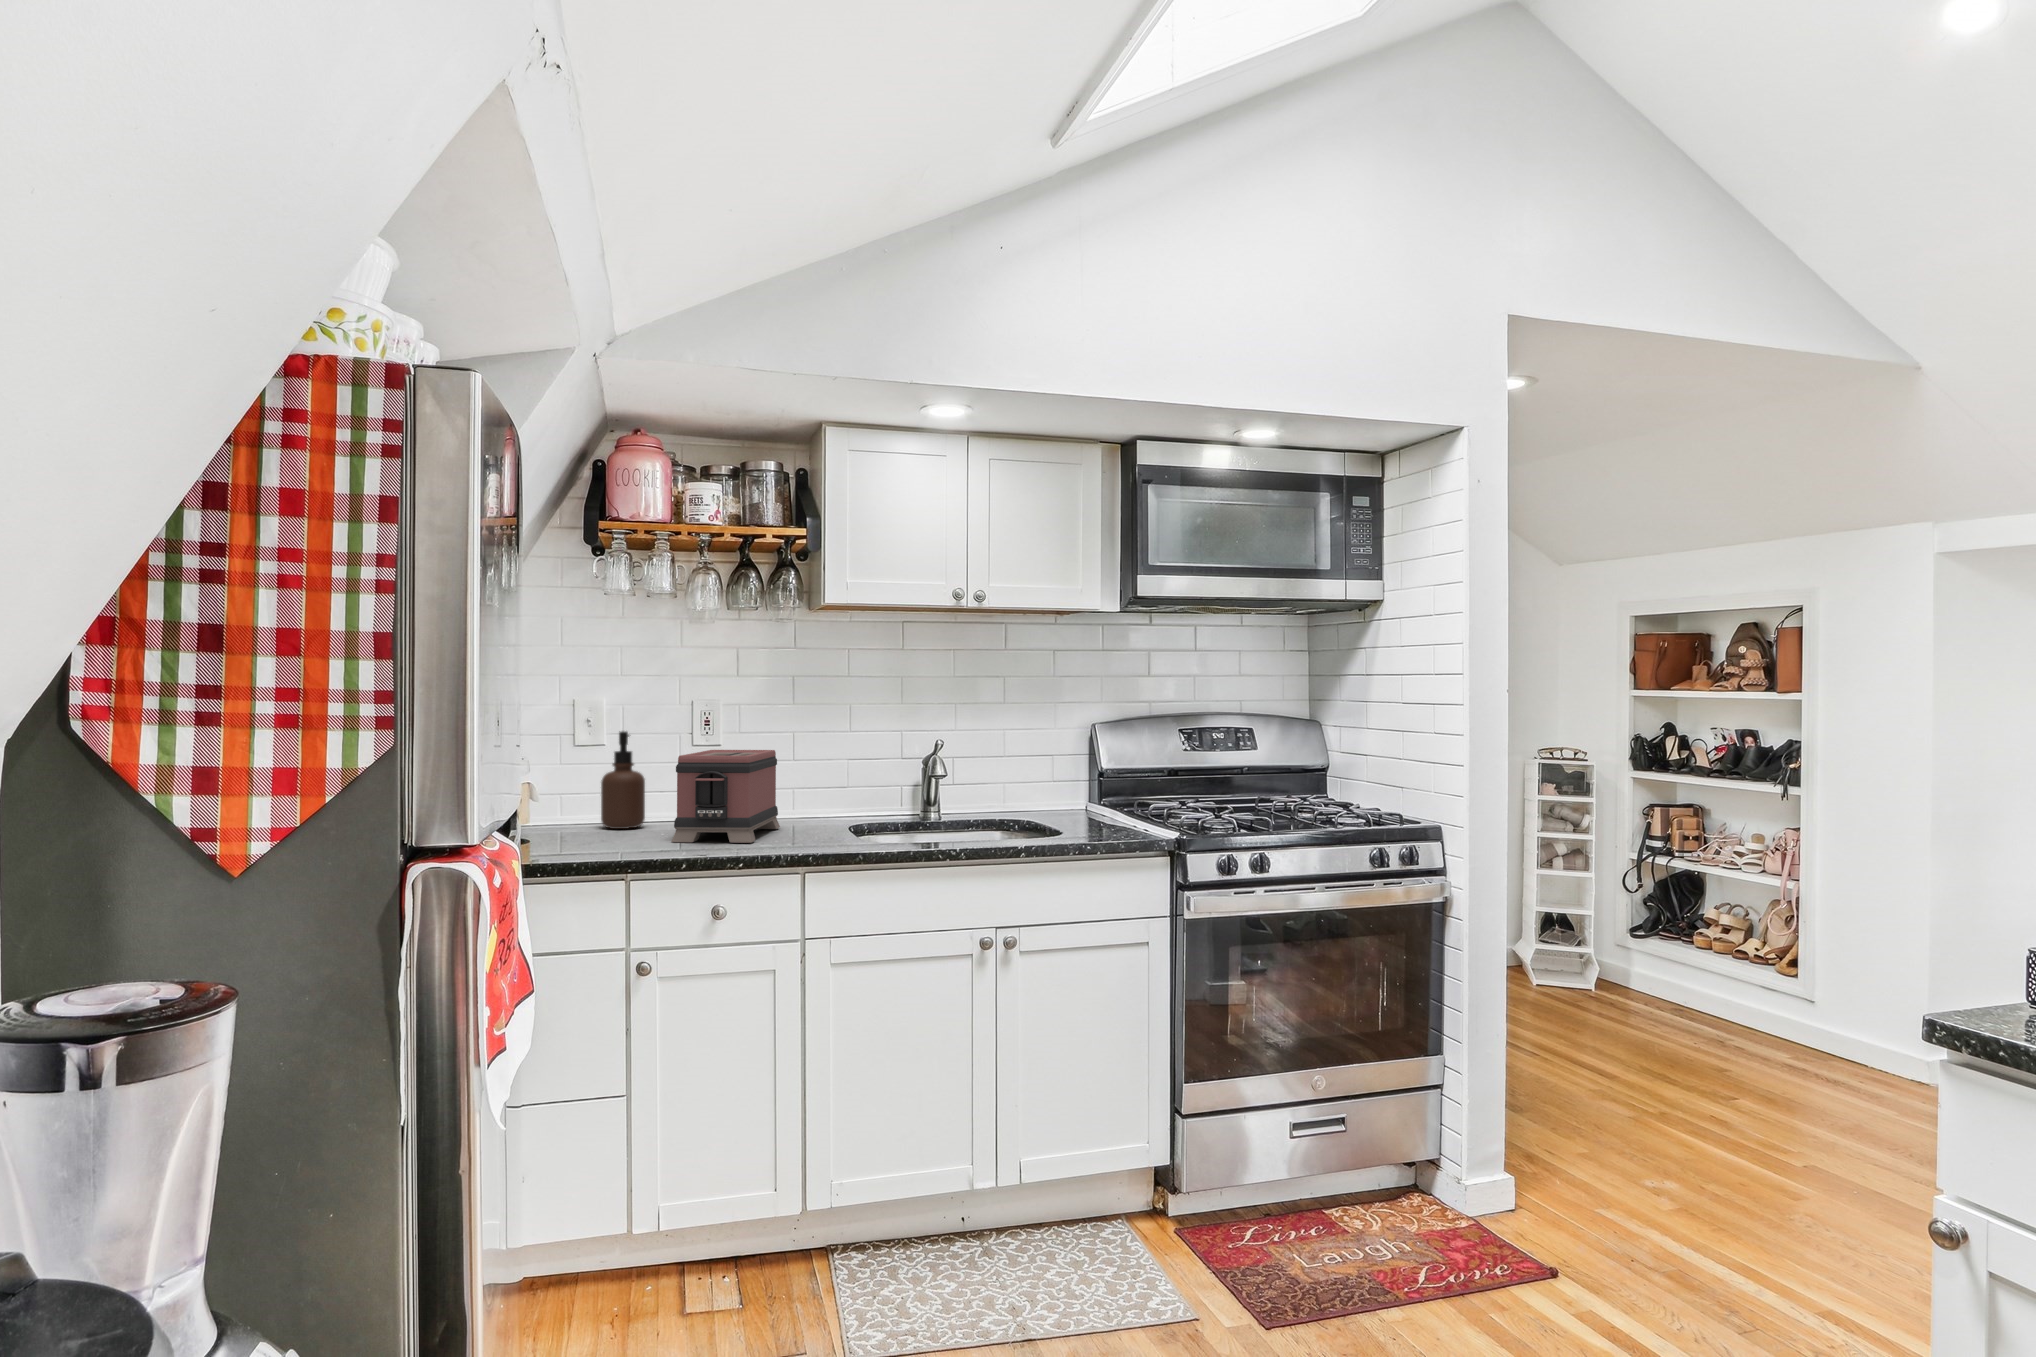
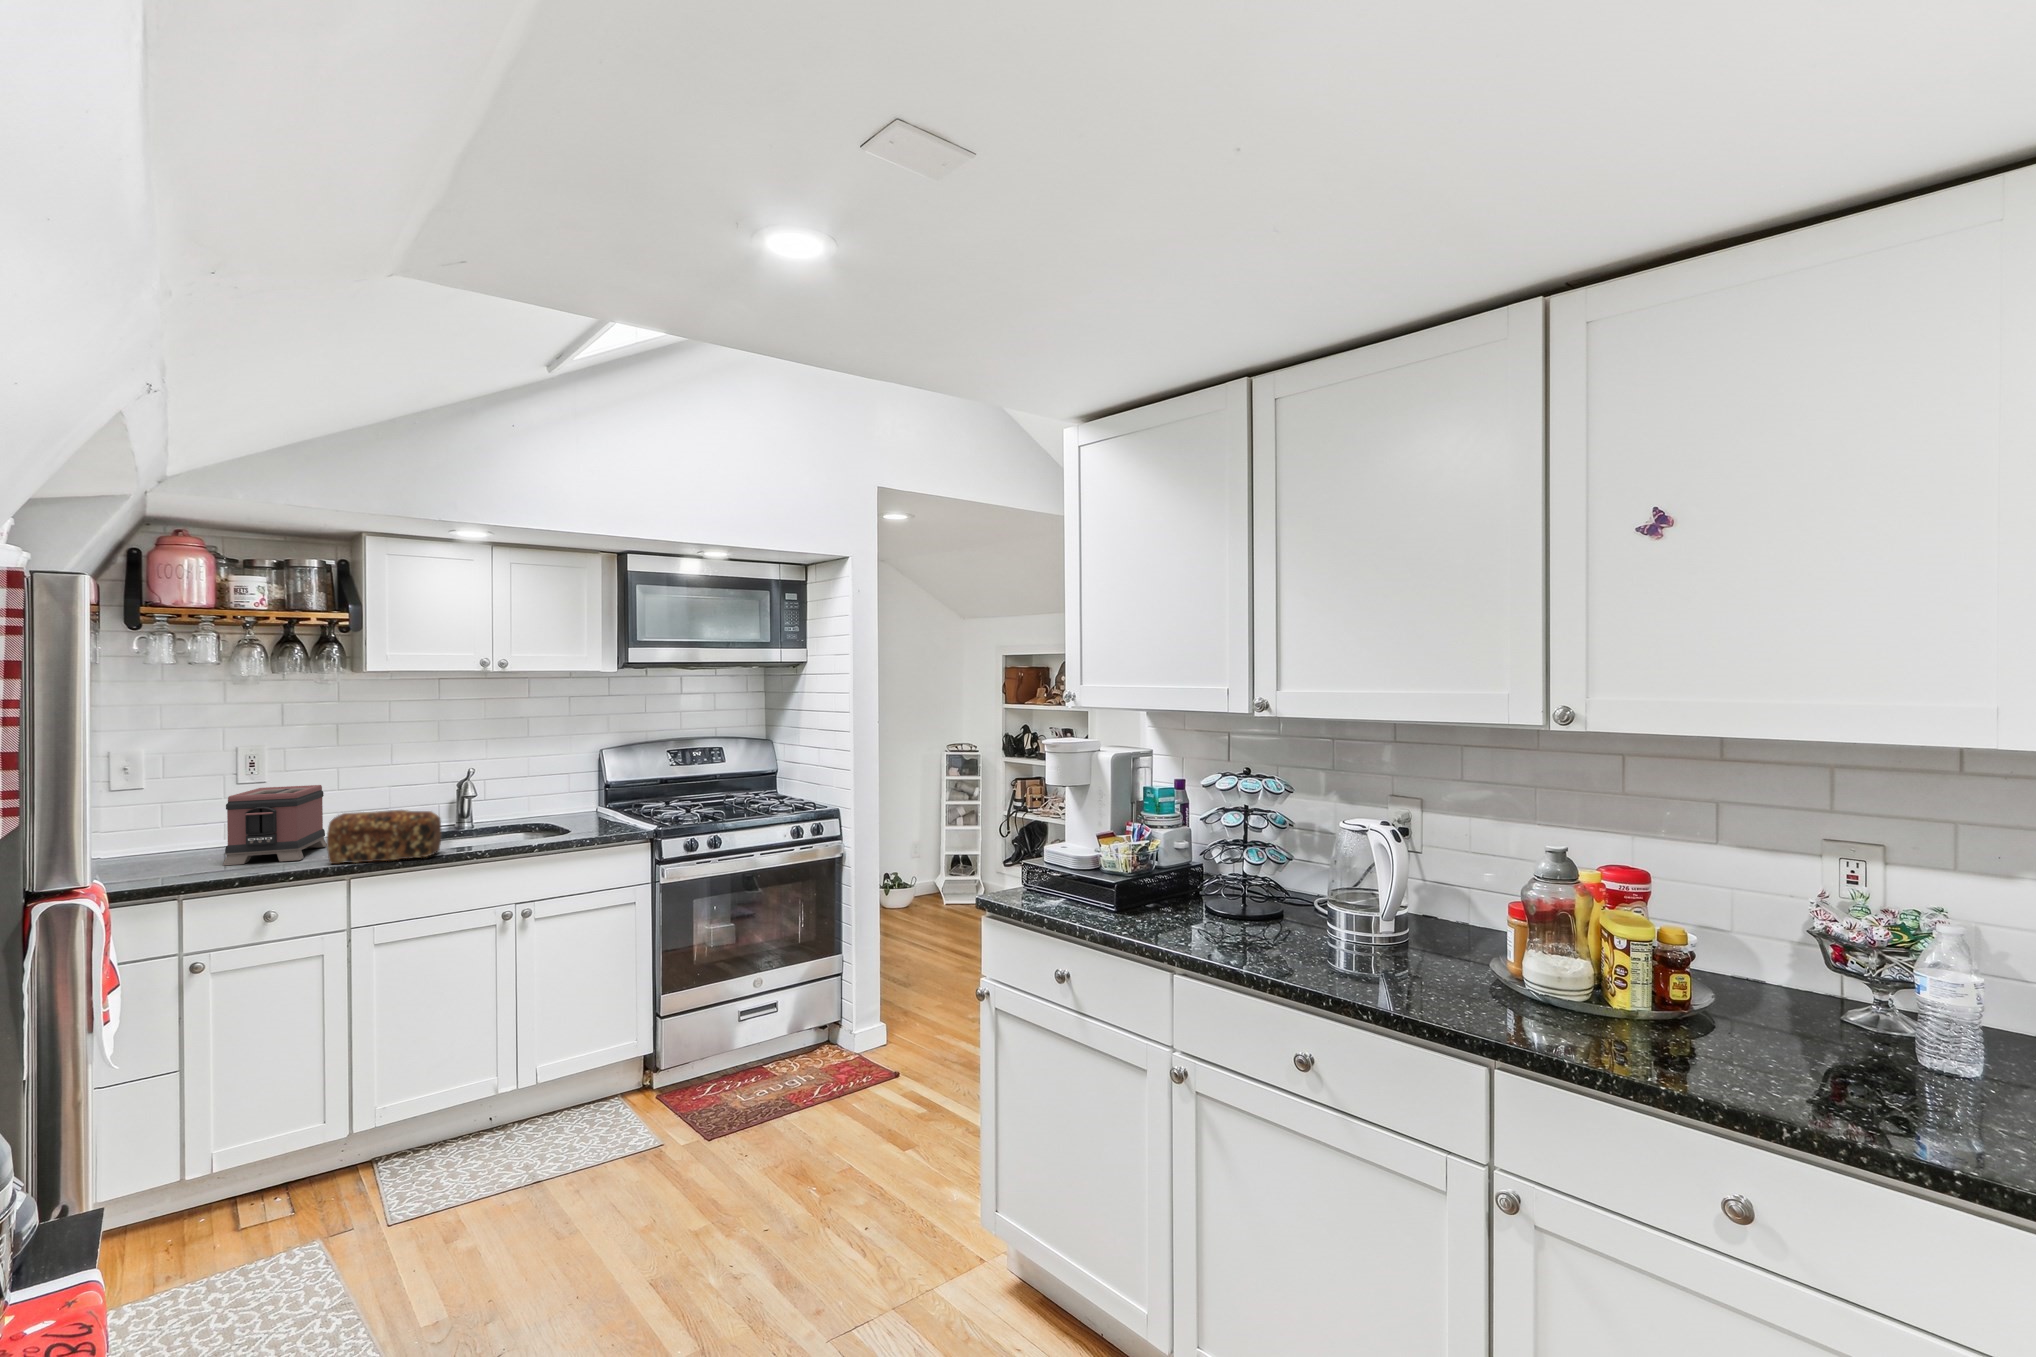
soap dispenser: present [601,731,645,829] -> none [148,777,193,859]
bread loaf: none [781,785,910,852] -> present [327,810,441,864]

